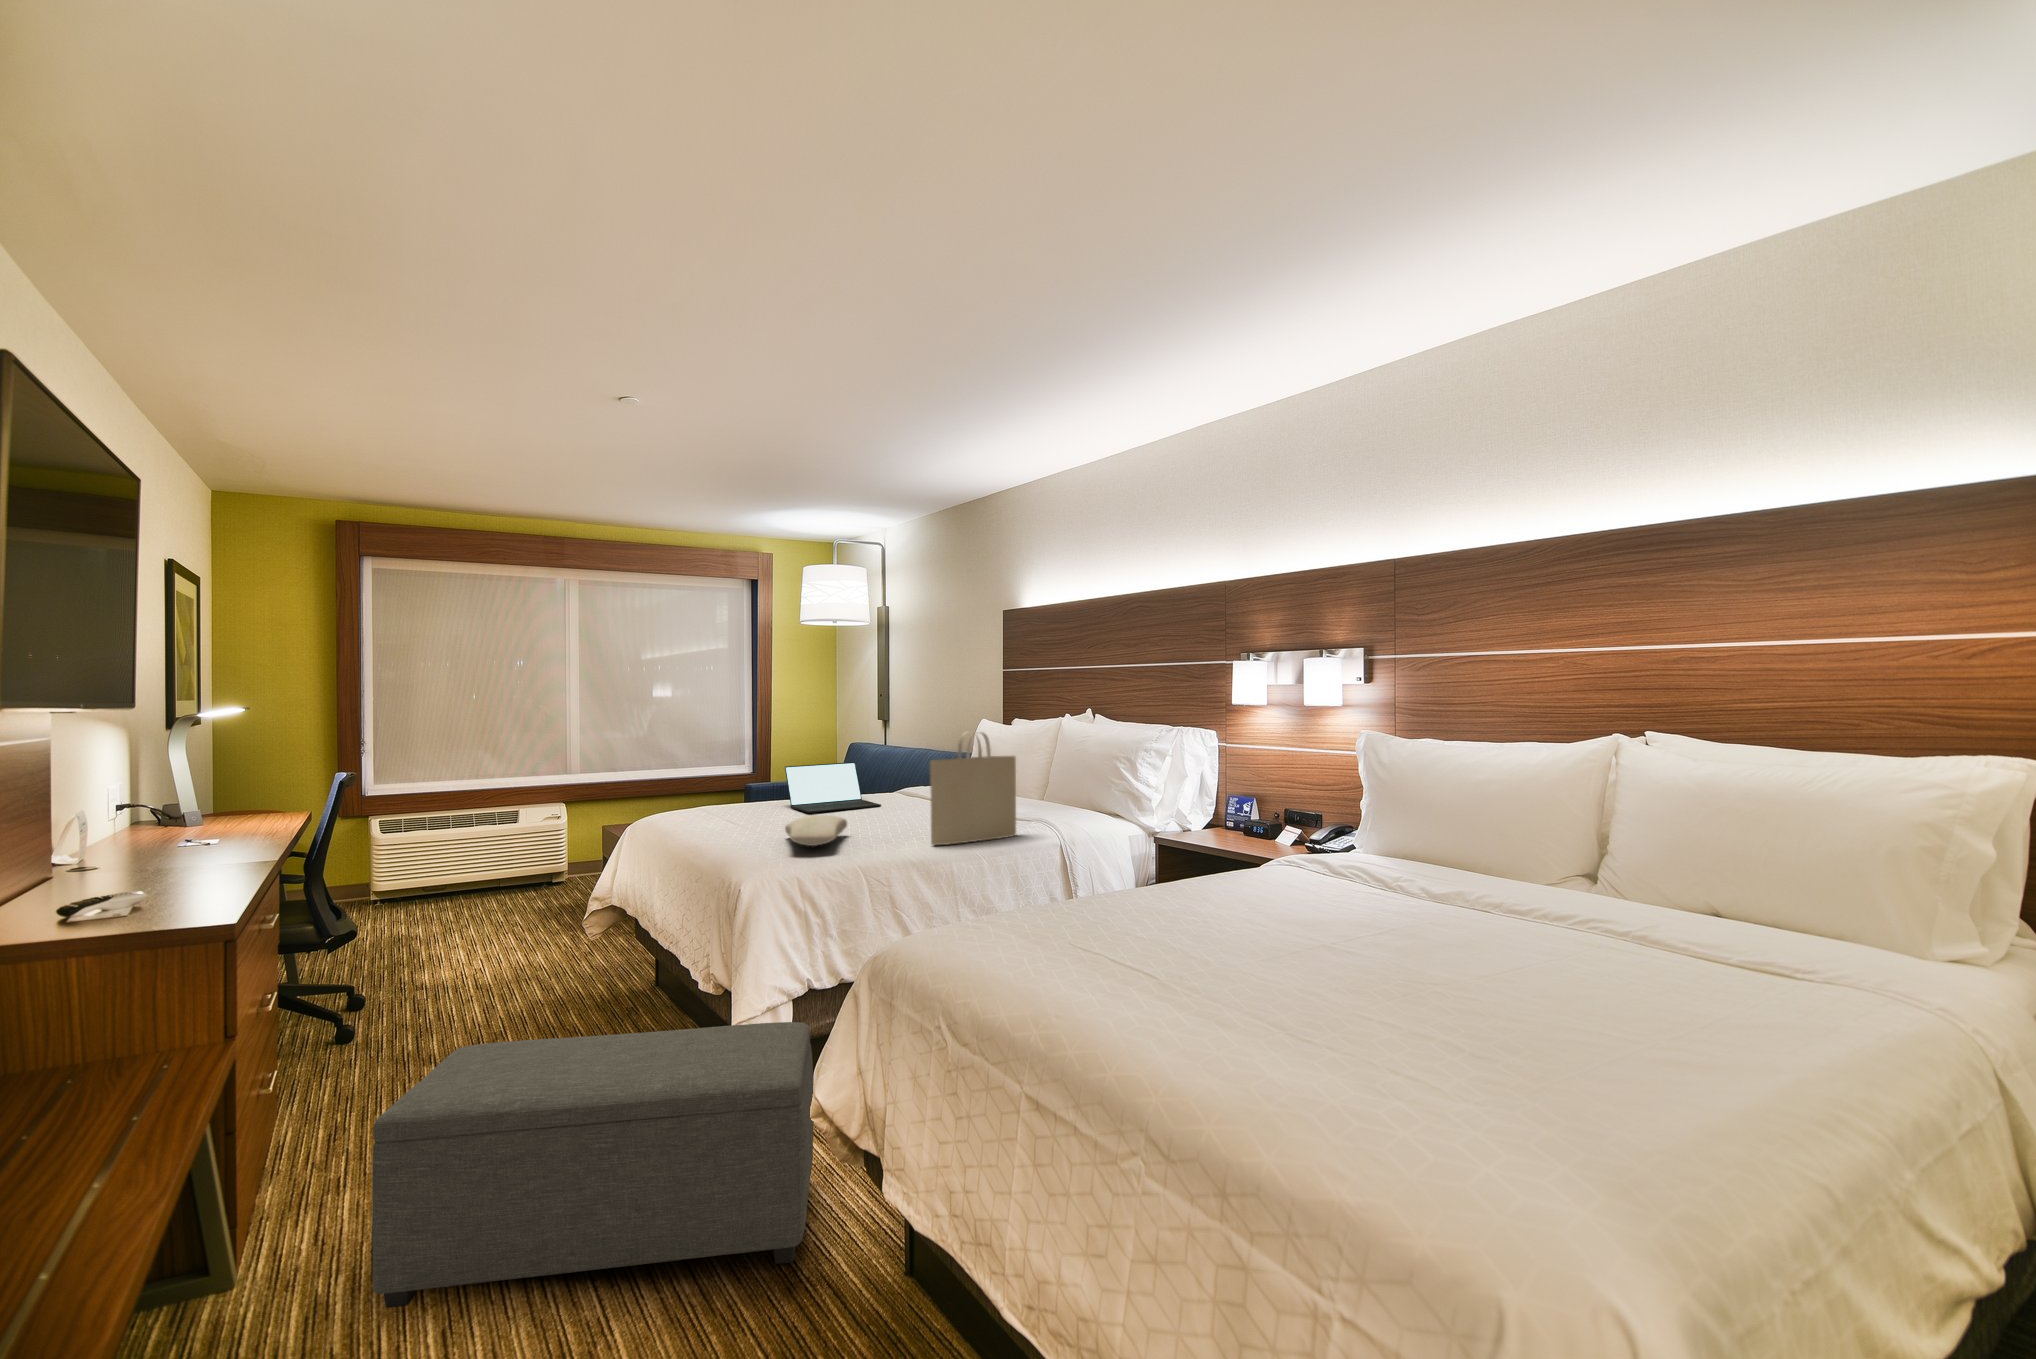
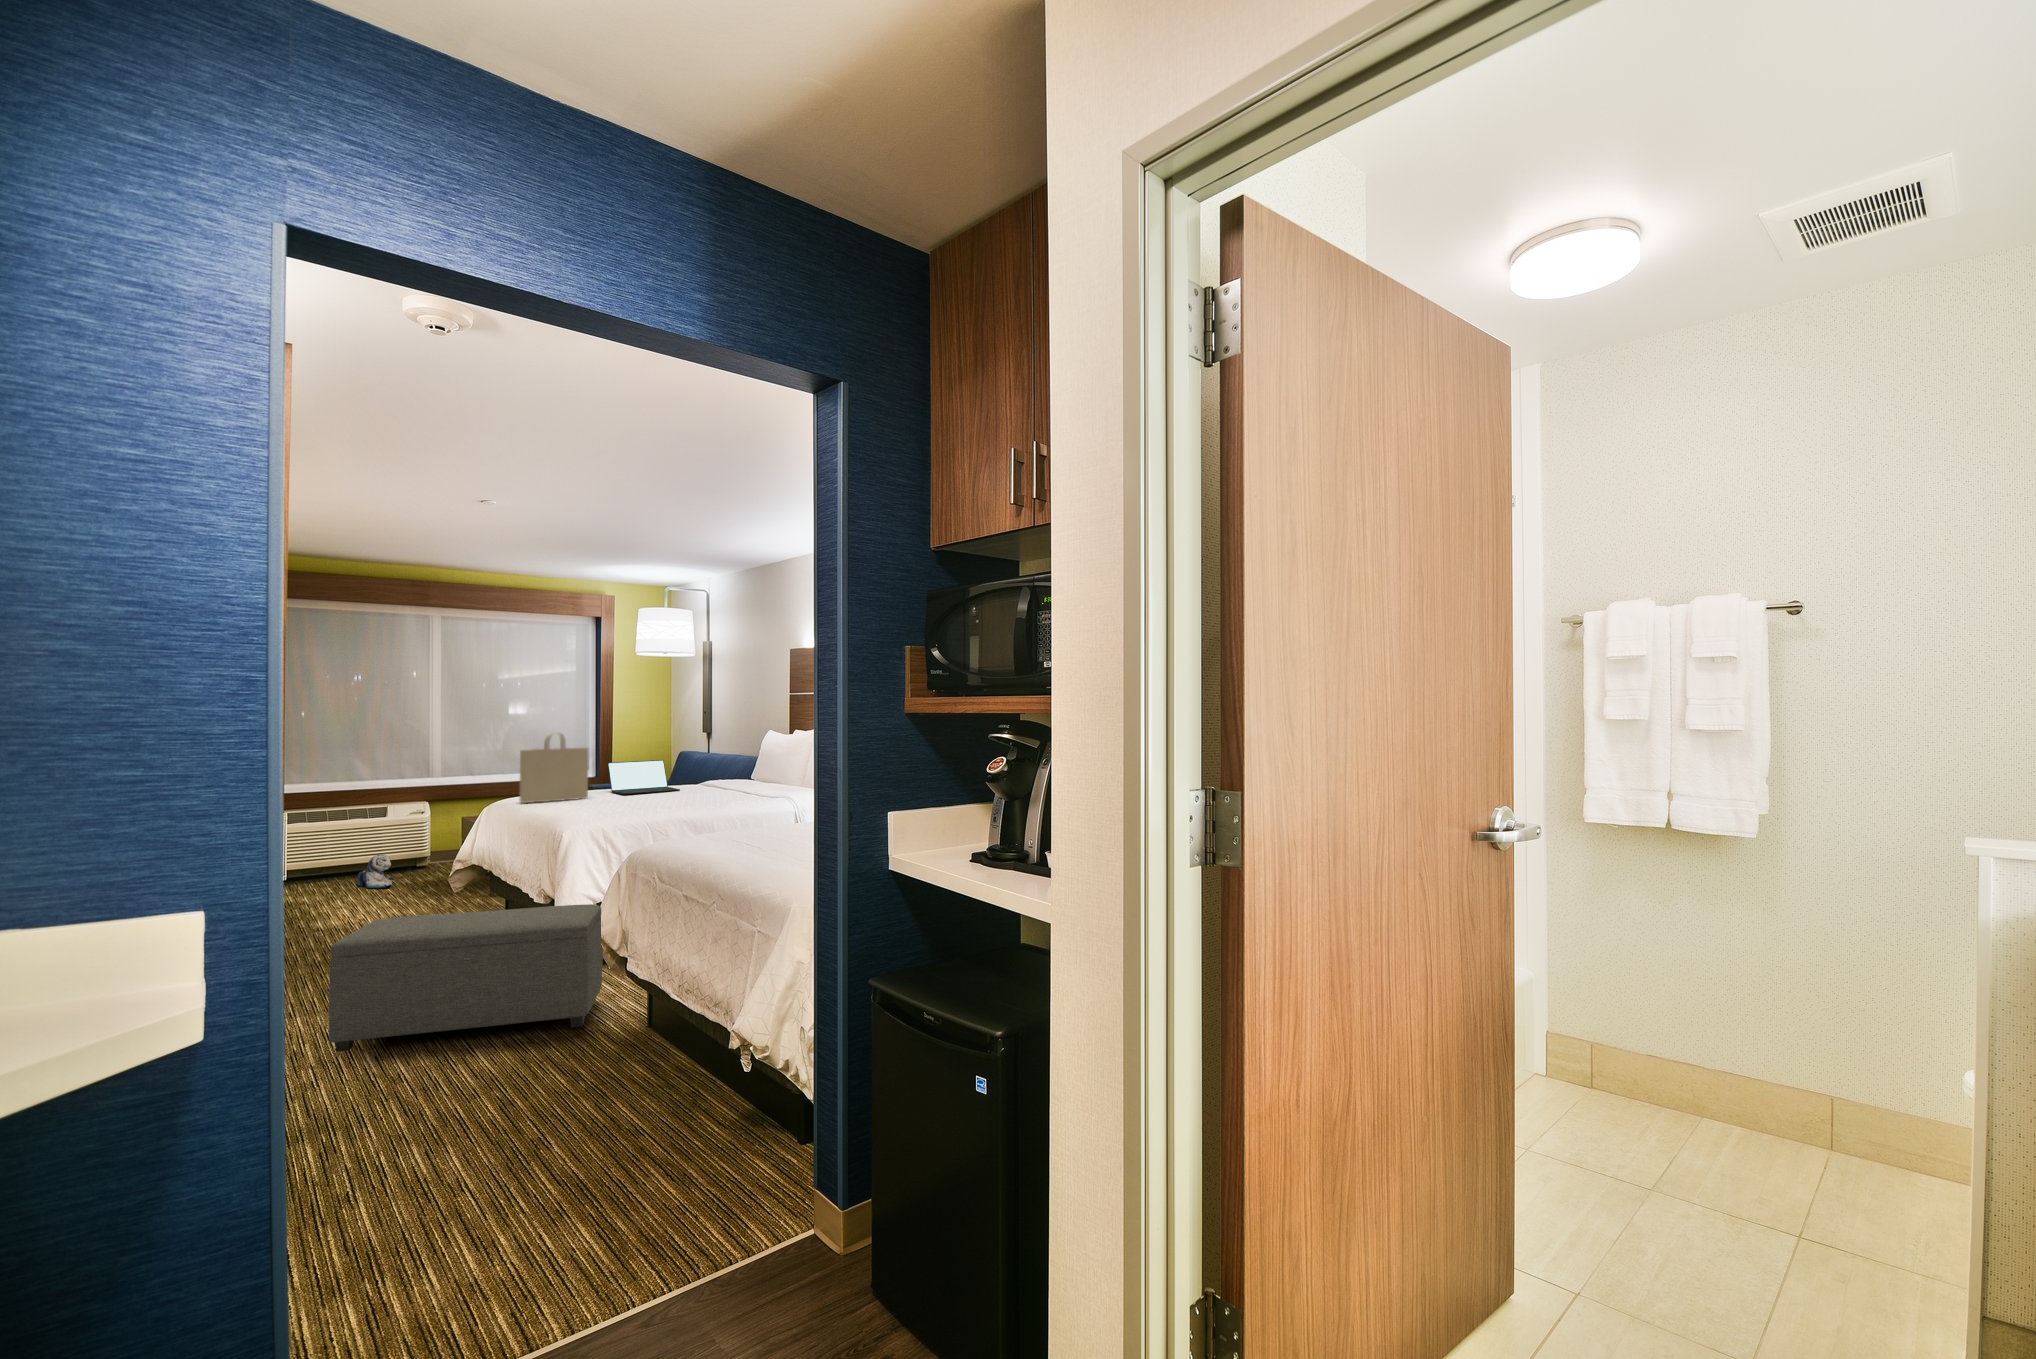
tote bag: present [930,732,1016,845] -> present [520,733,588,803]
pillow: present [785,815,847,846] -> none [600,791,646,809]
plush toy: none [481,873,525,917] -> present [357,854,394,889]

